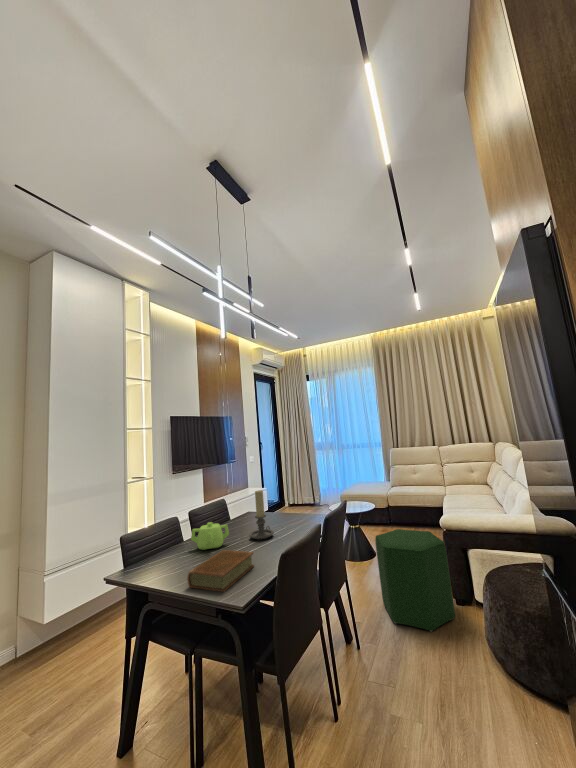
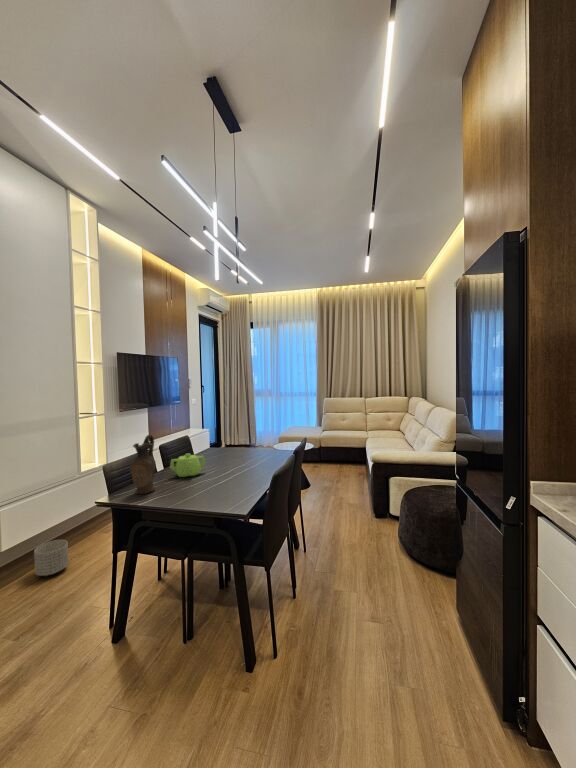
candle holder: present [249,490,274,540] -> none [222,426,245,469]
ceramic pitcher: none [141,503,169,571] -> present [130,435,156,494]
ottoman: present [375,529,455,632] -> none [320,463,376,536]
book: present [187,550,254,592] -> none [187,475,240,505]
planter: none [73,613,106,654] -> present [34,540,68,576]

